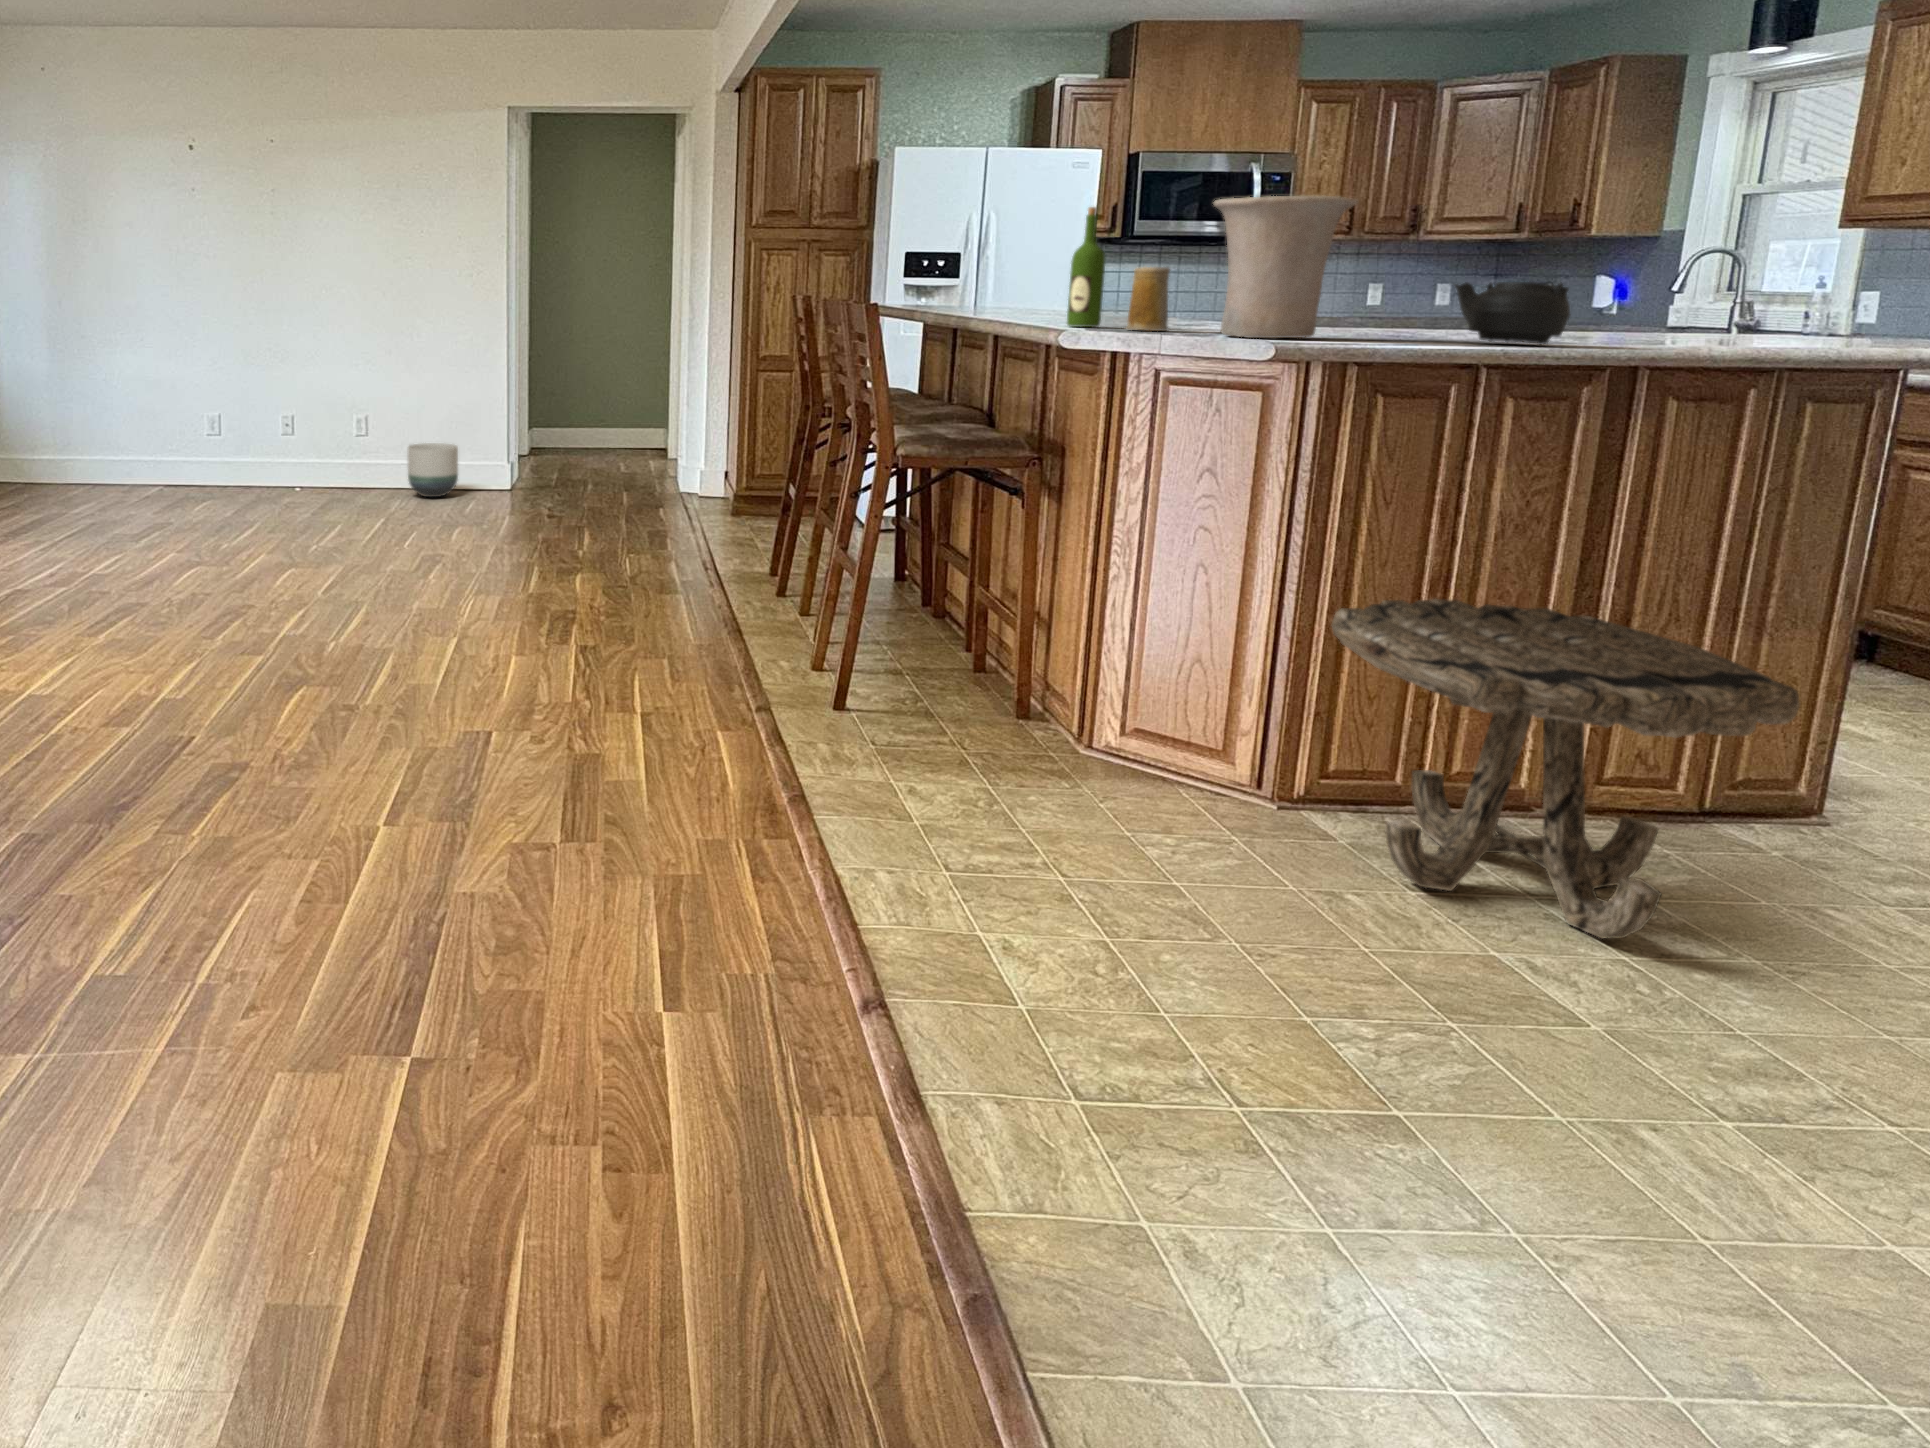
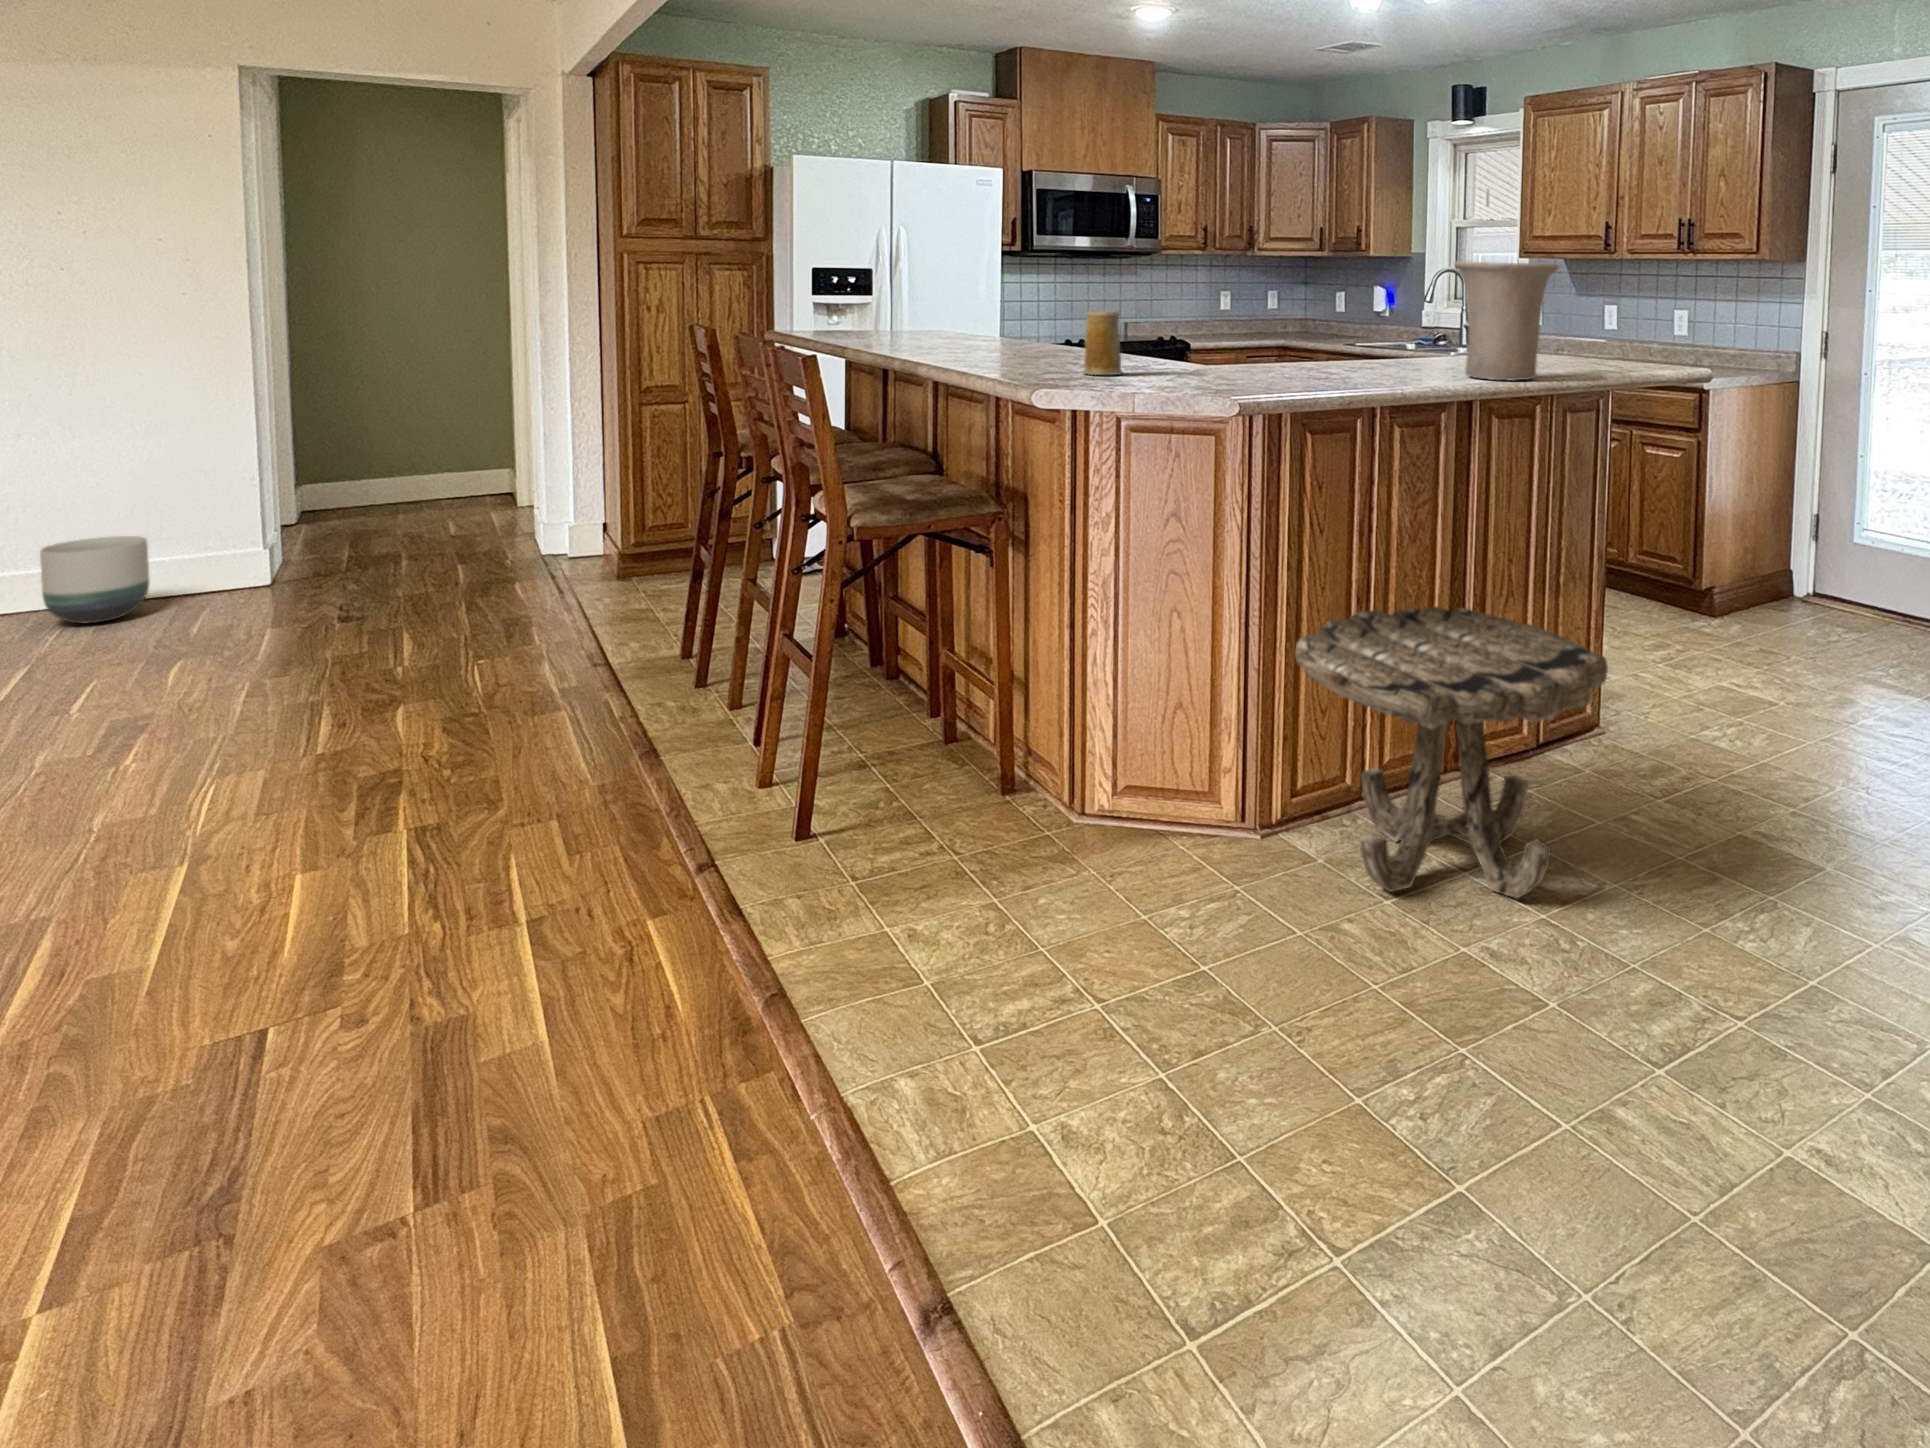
vase: present [1214,196,1359,338] -> present [1454,261,1559,381]
wine bottle: present [1067,207,1105,327] -> none [1023,247,1056,370]
teapot: present [1455,282,1571,344] -> none [1343,327,1425,381]

